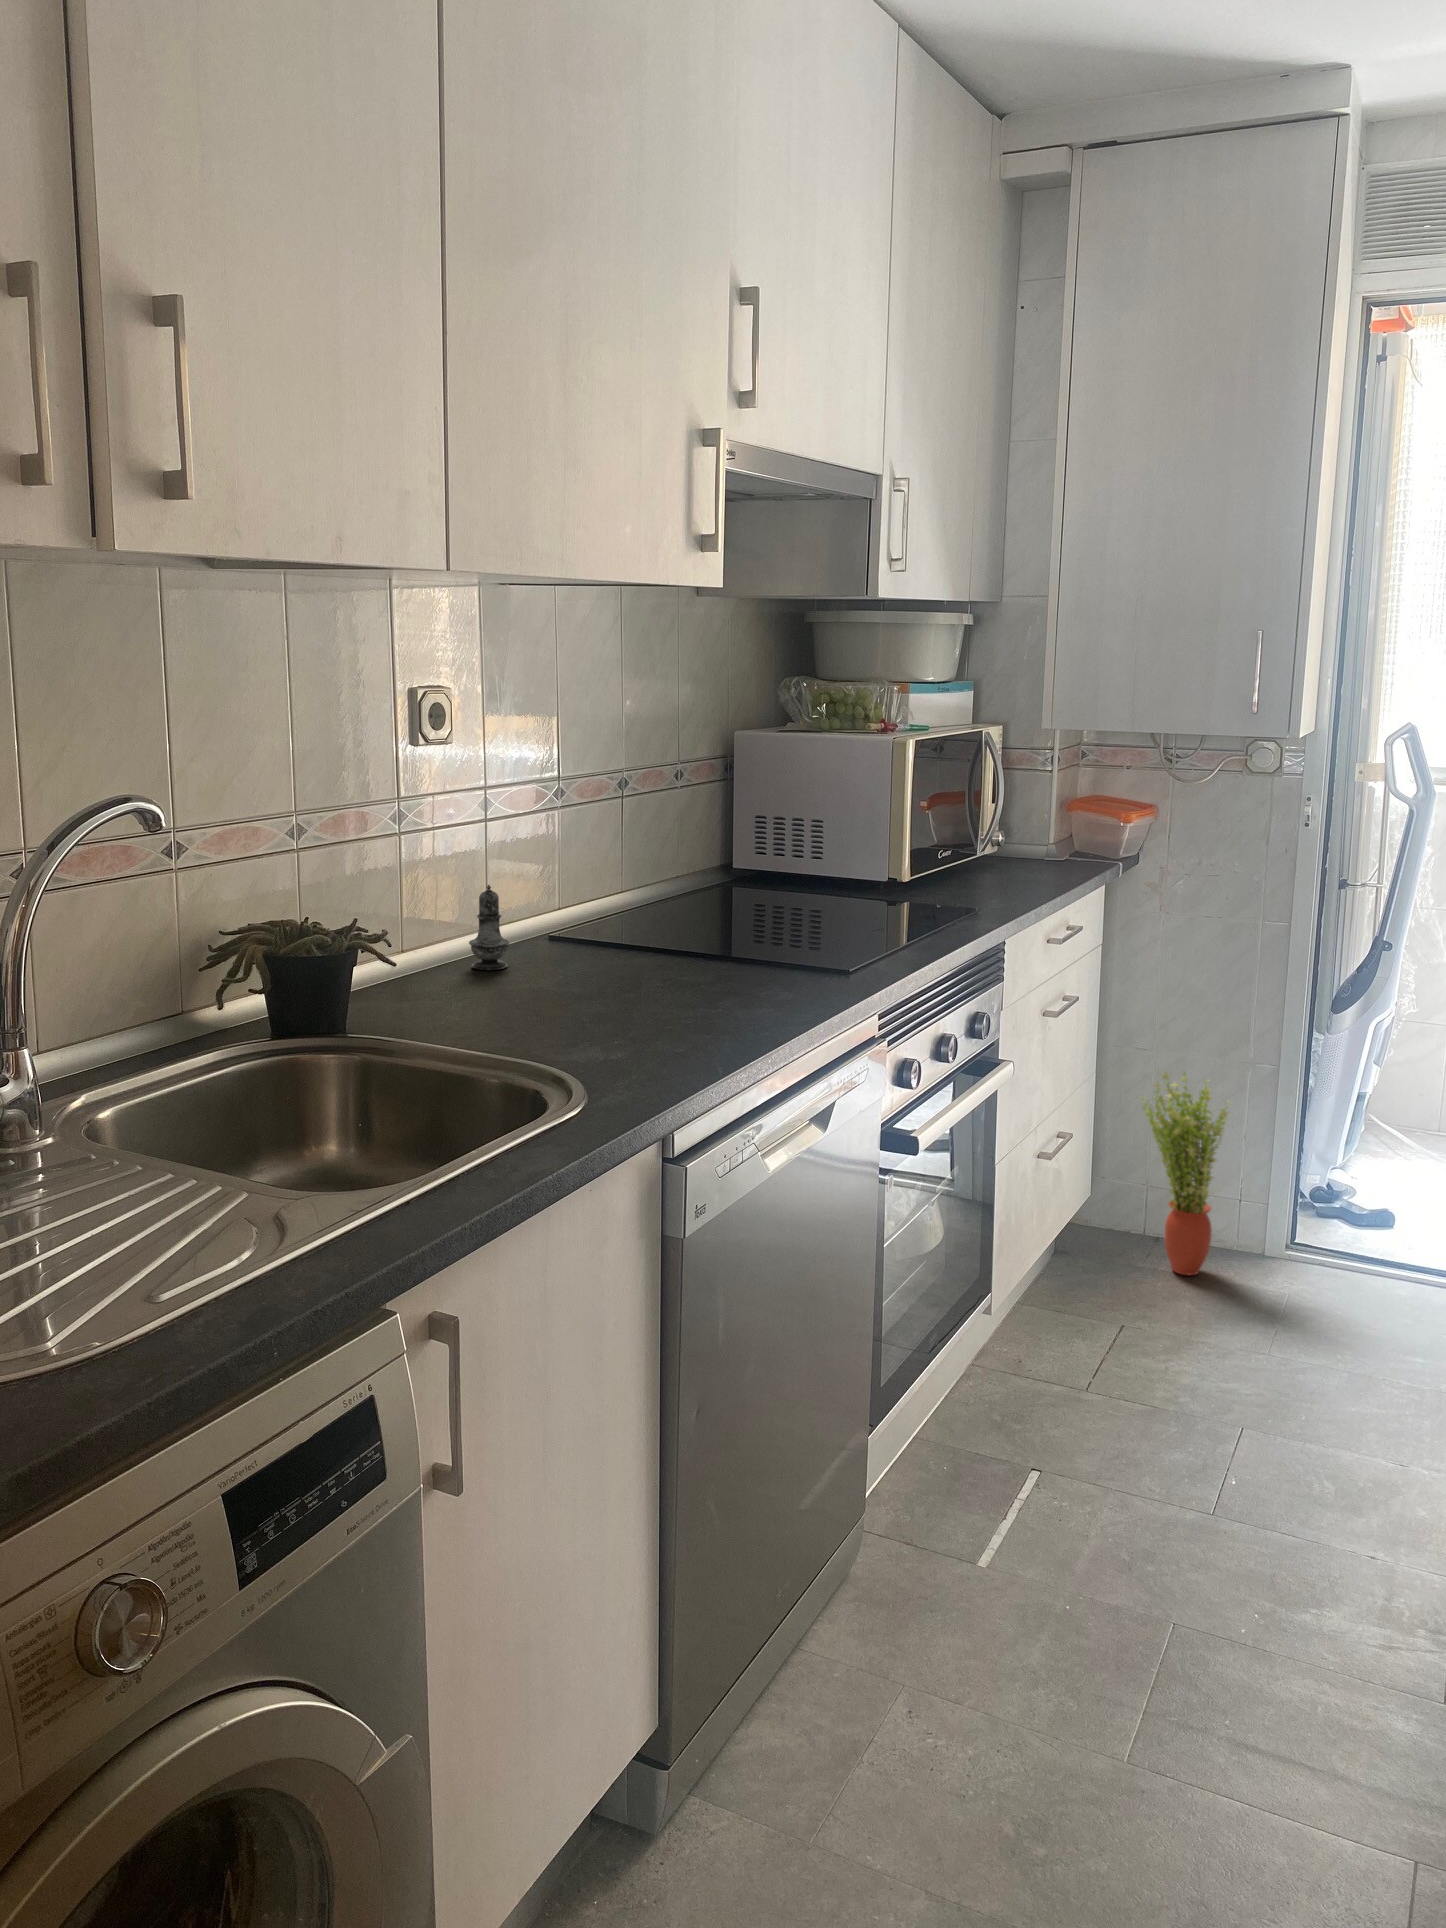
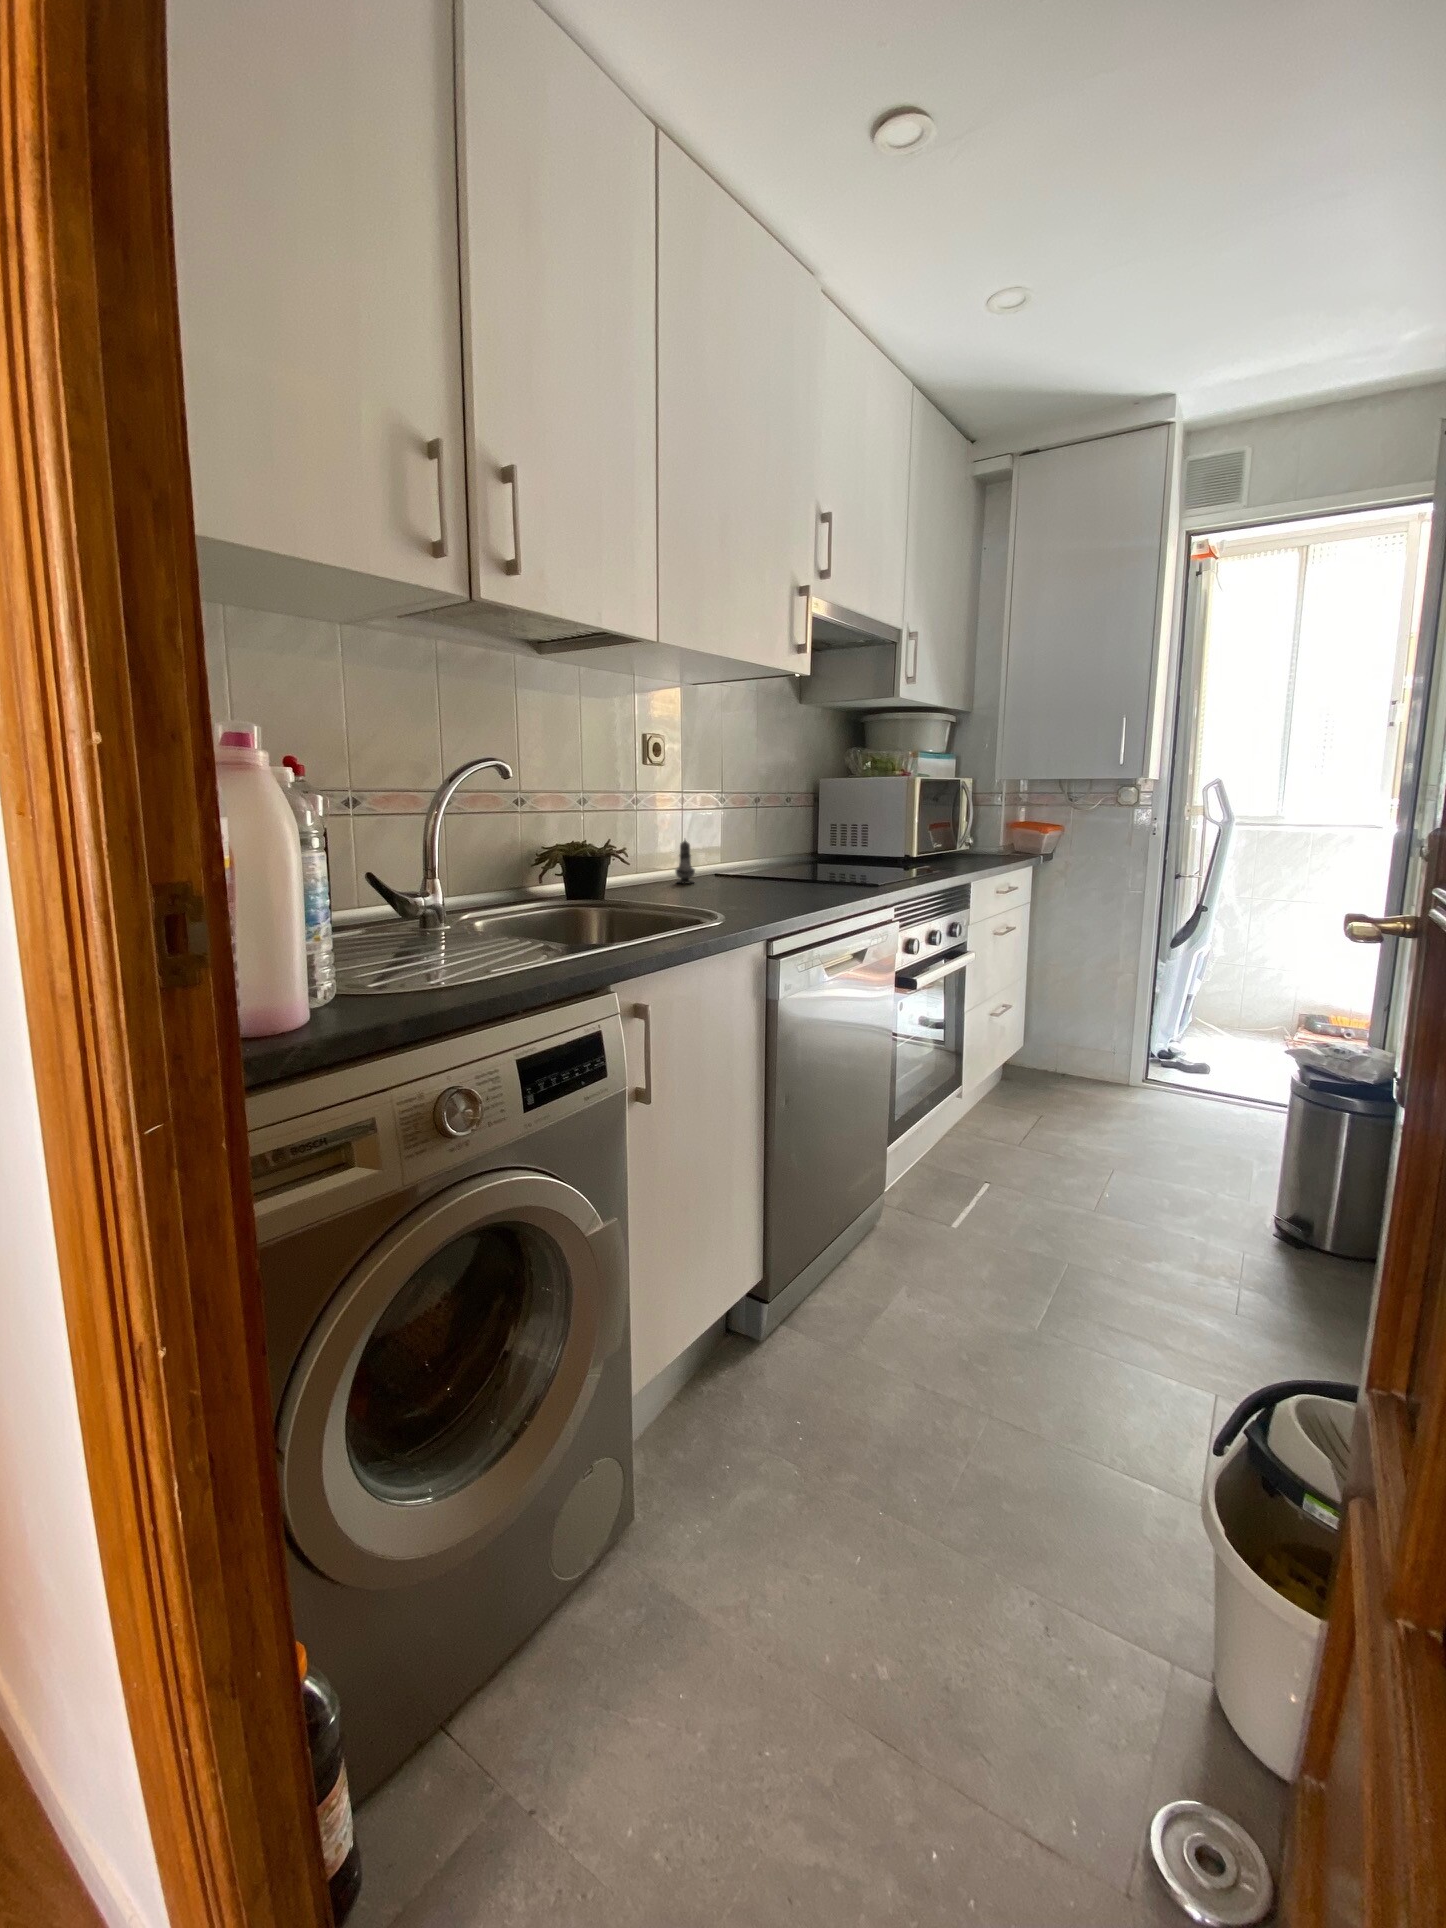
potted plant: present [1141,1073,1228,1276] -> none [1052,972,1107,1090]

